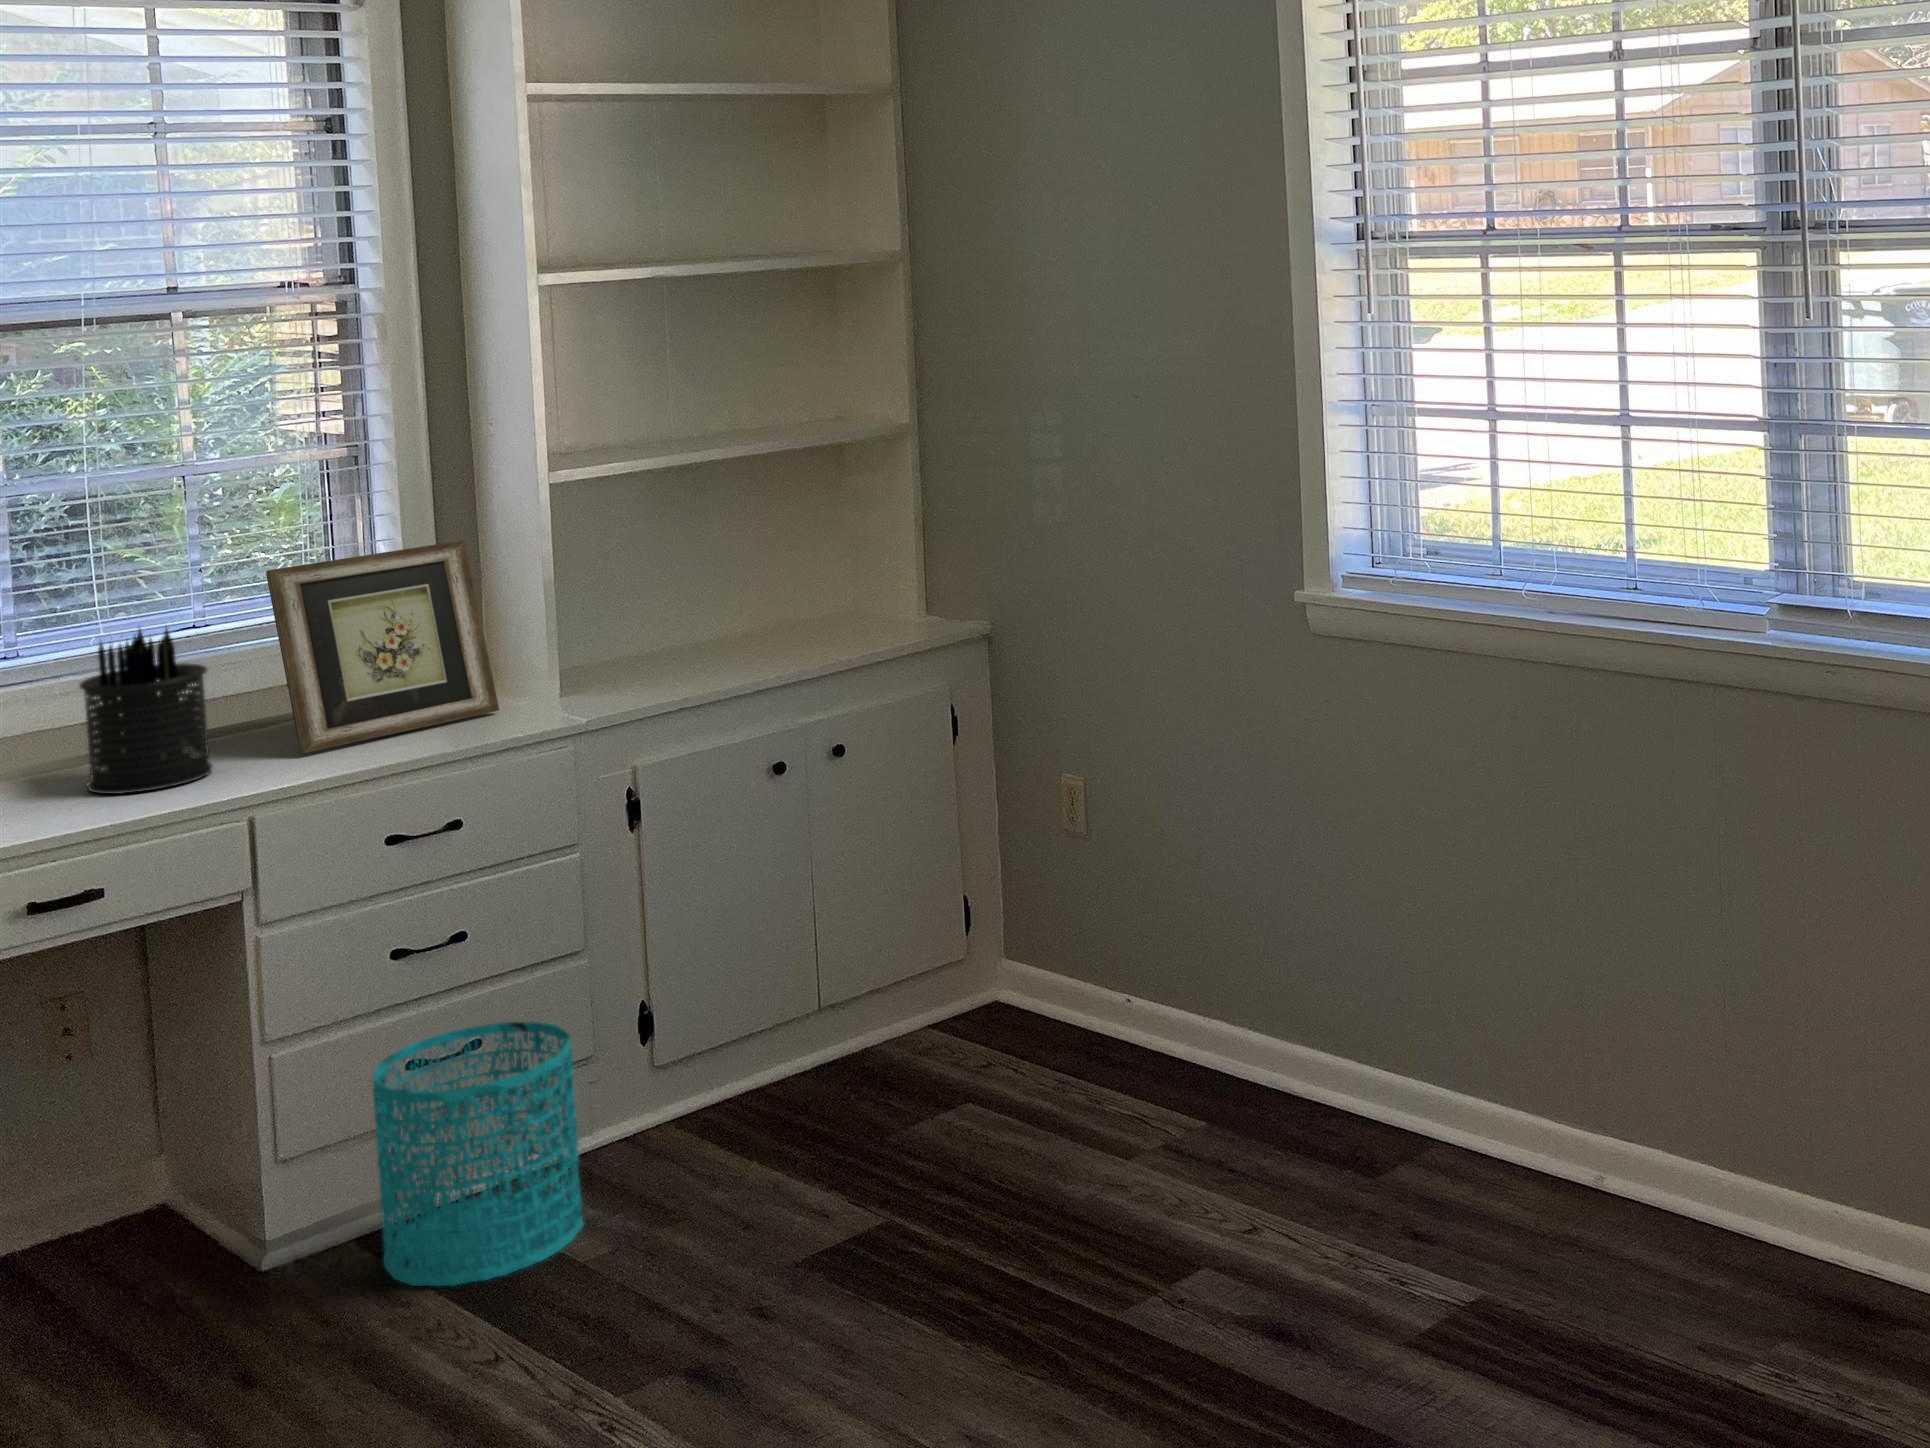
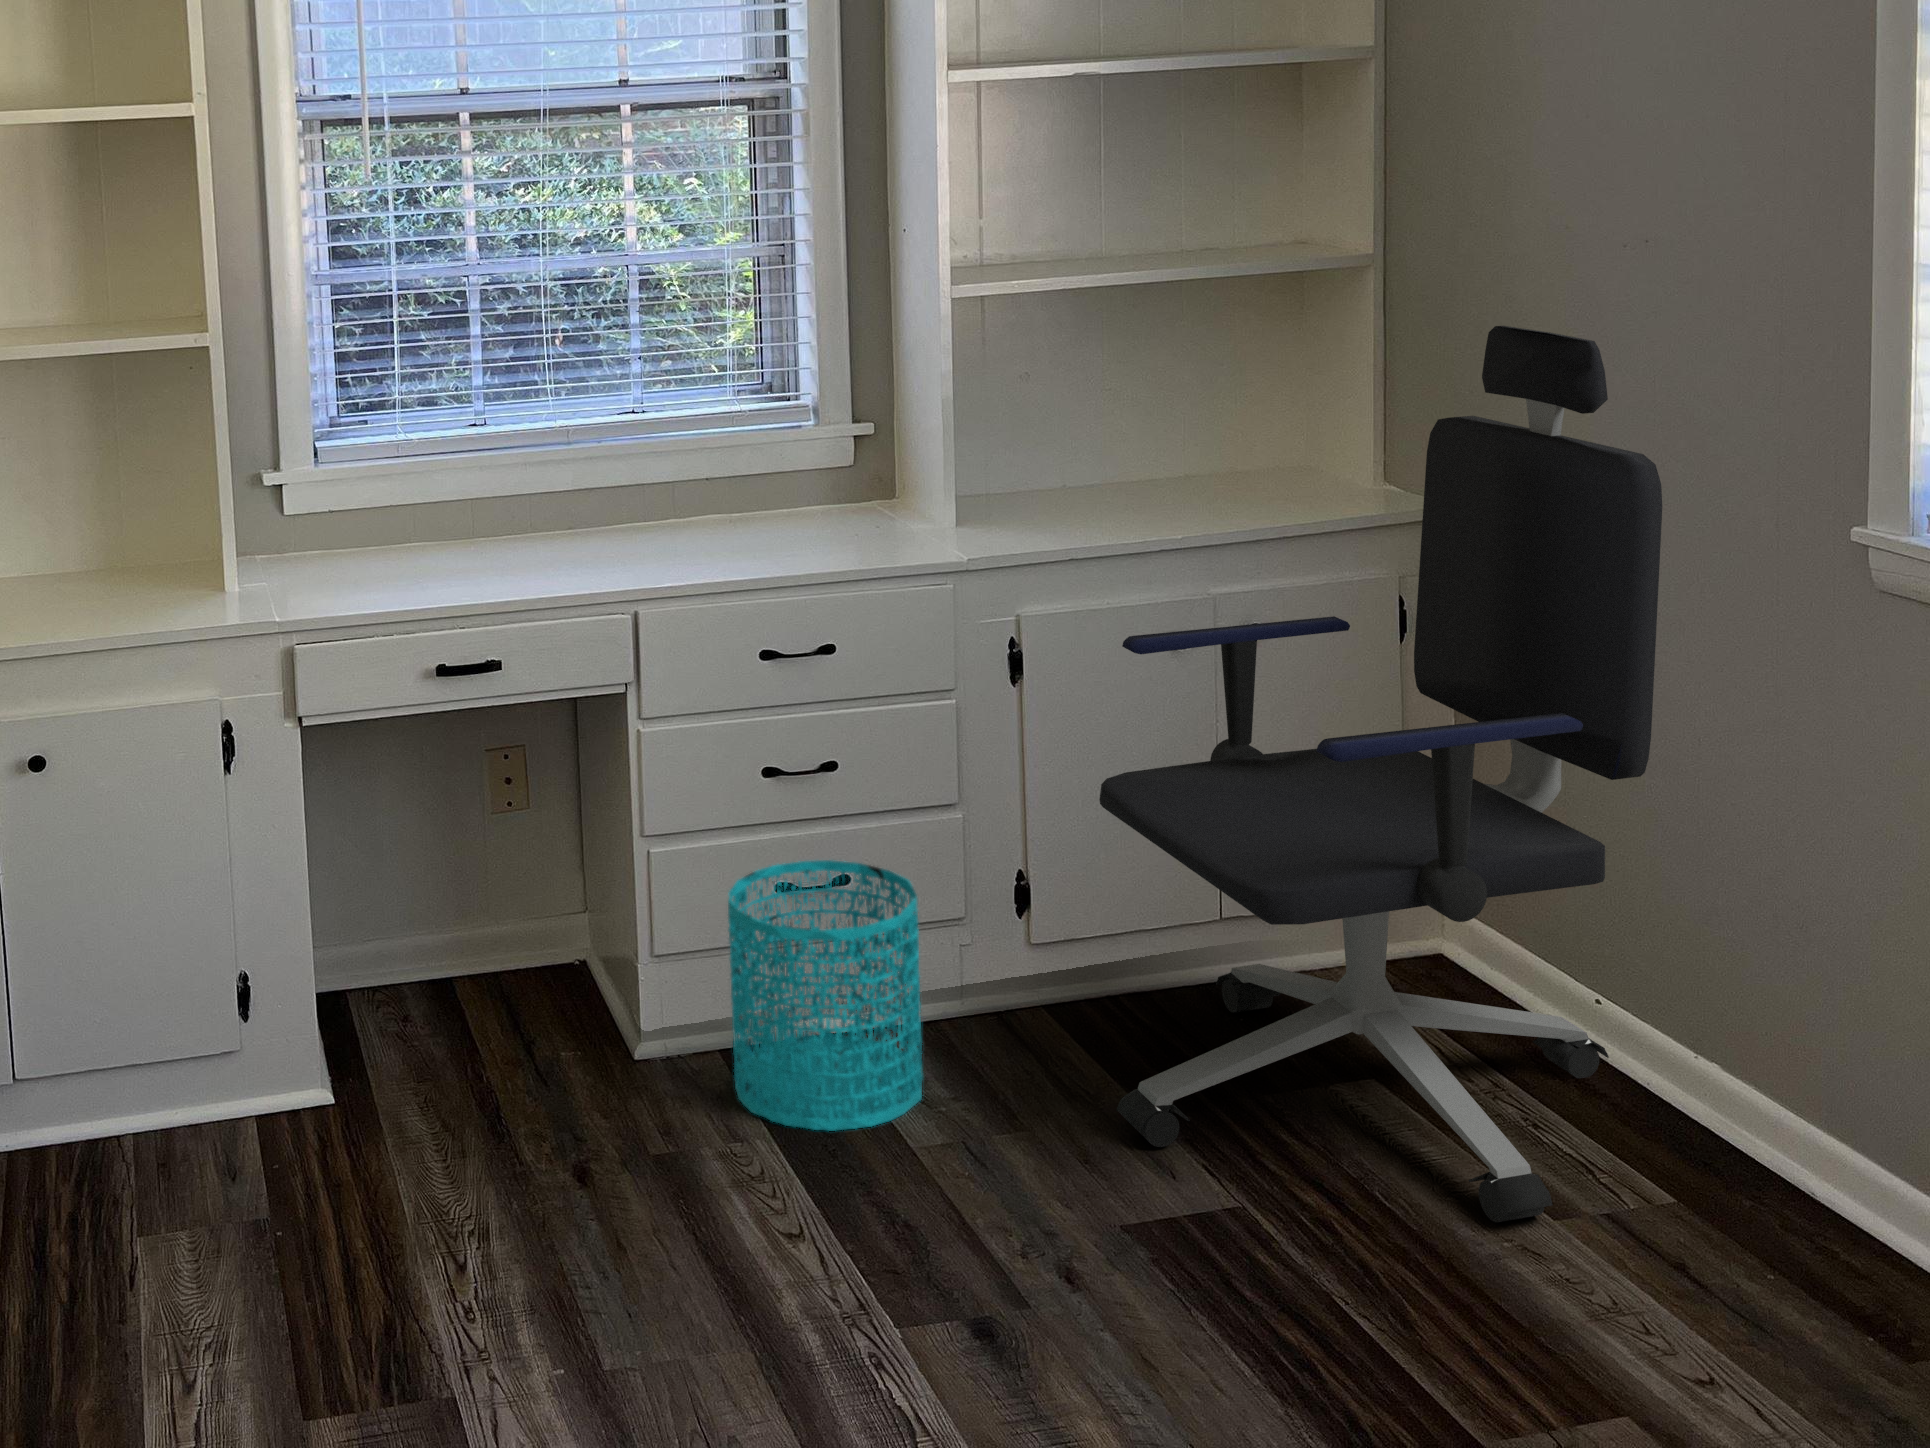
office chair: none [731,469,1167,1197] -> present [1099,326,1662,1222]
picture frame: present [266,540,499,754] -> none [678,351,891,552]
pen holder: present [79,629,213,794] -> none [515,407,623,568]

